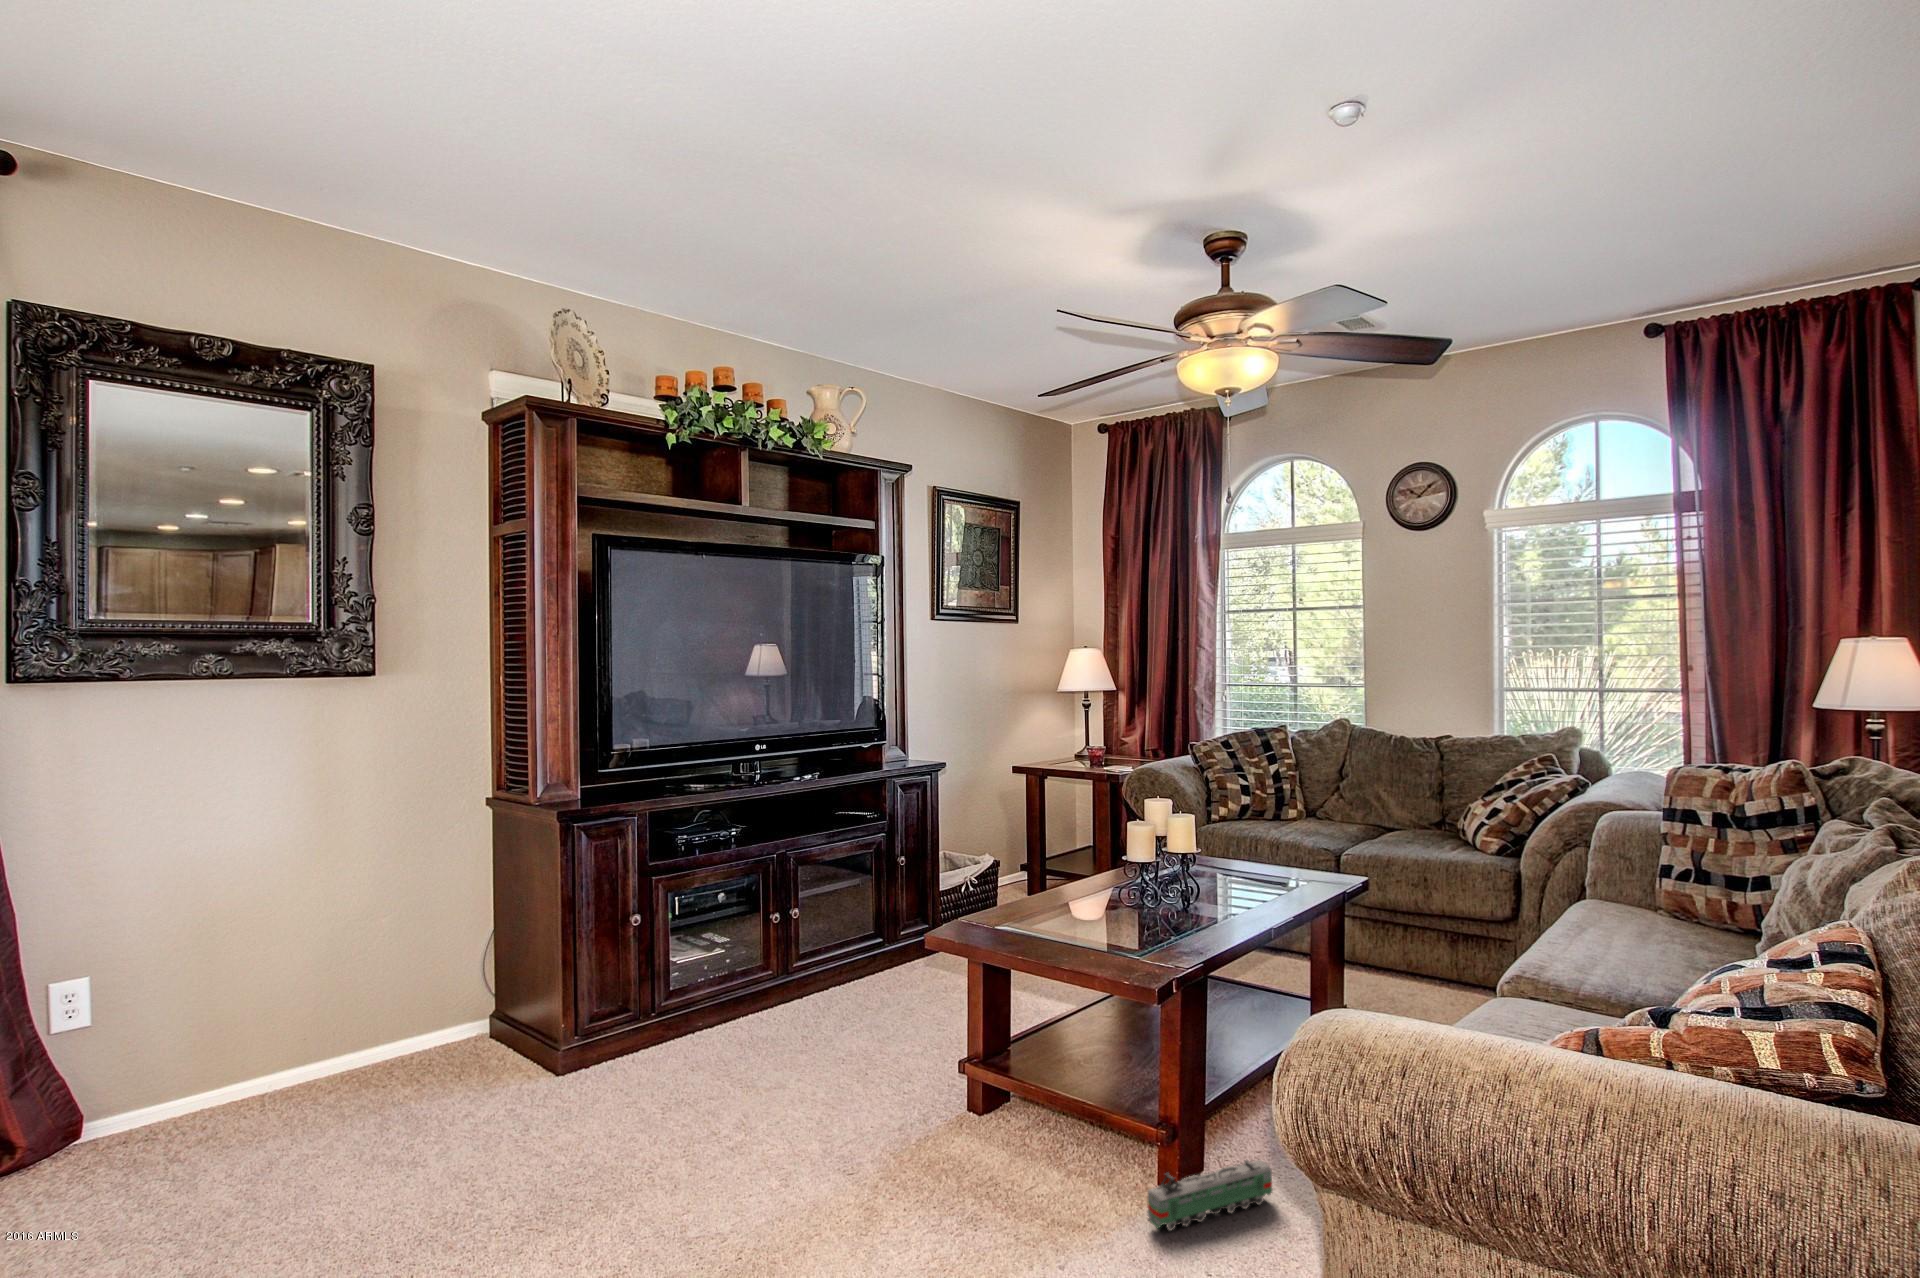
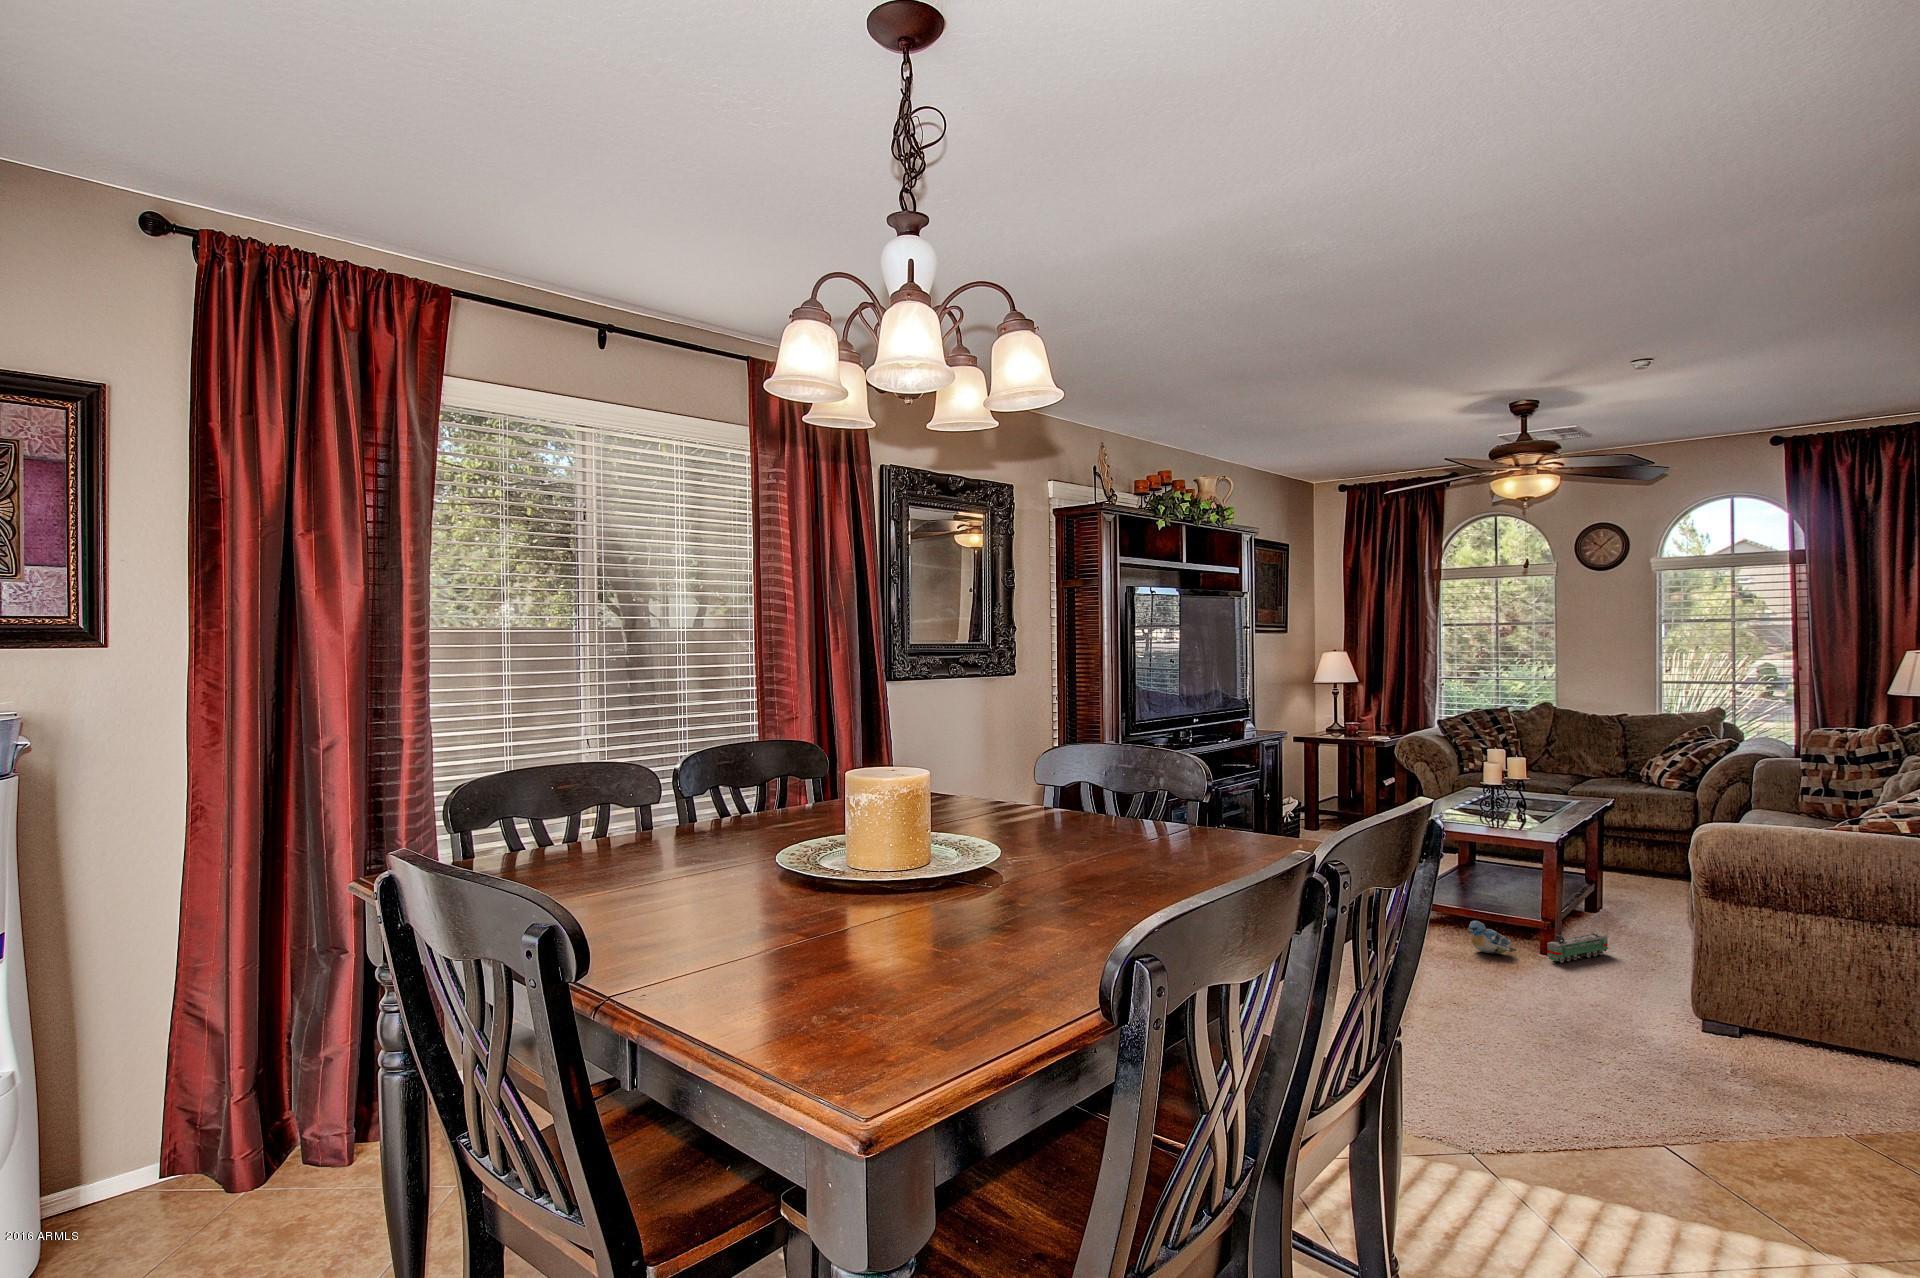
plush toy: none [1022,1137,1099,1205] -> present [1467,921,1516,954]

